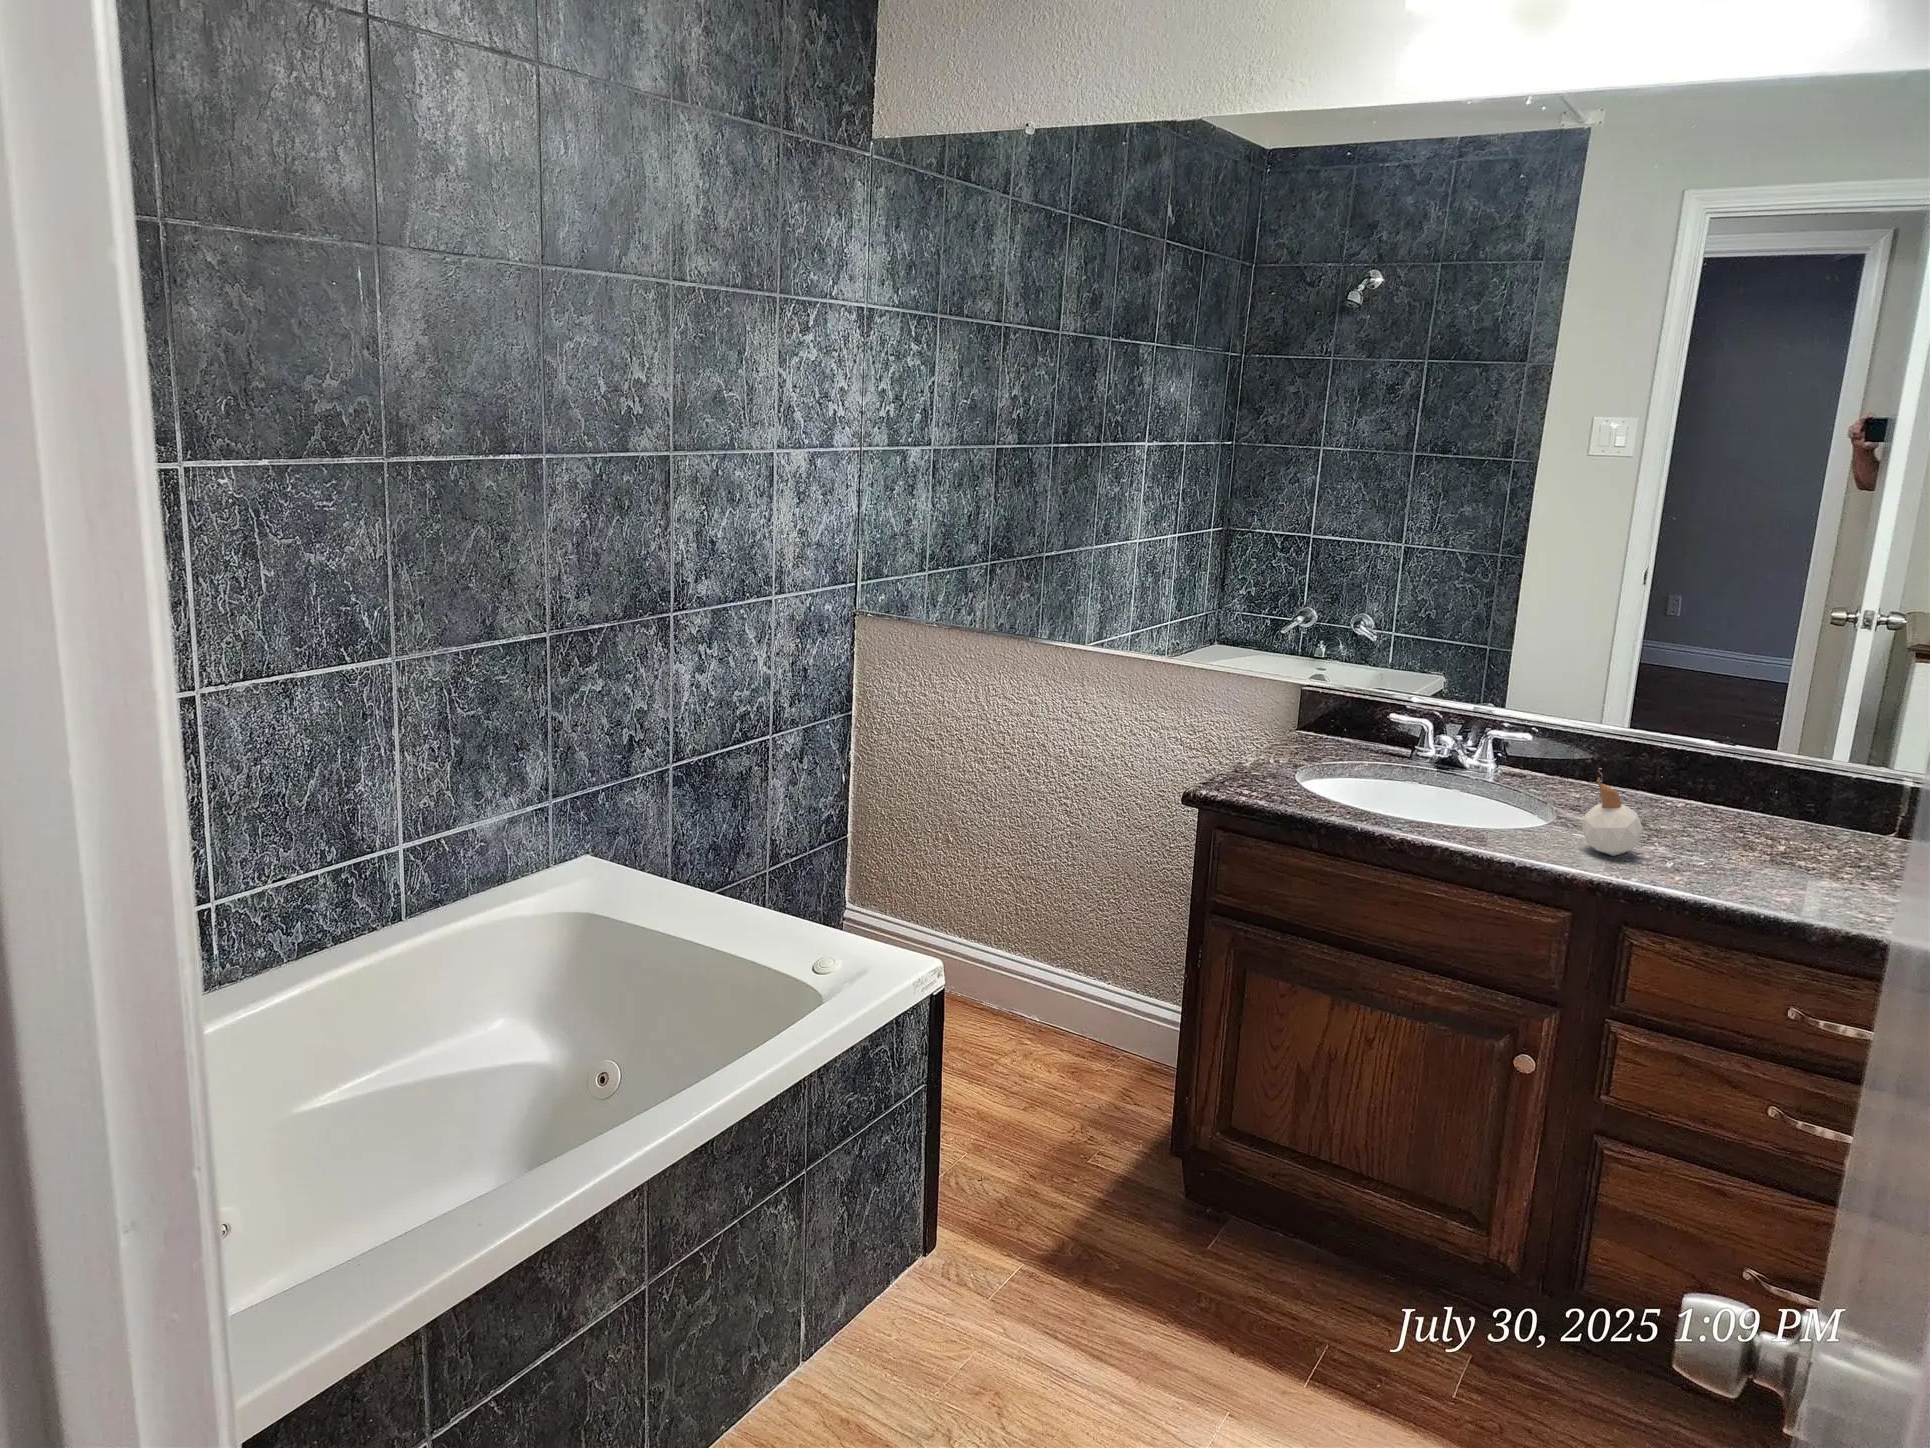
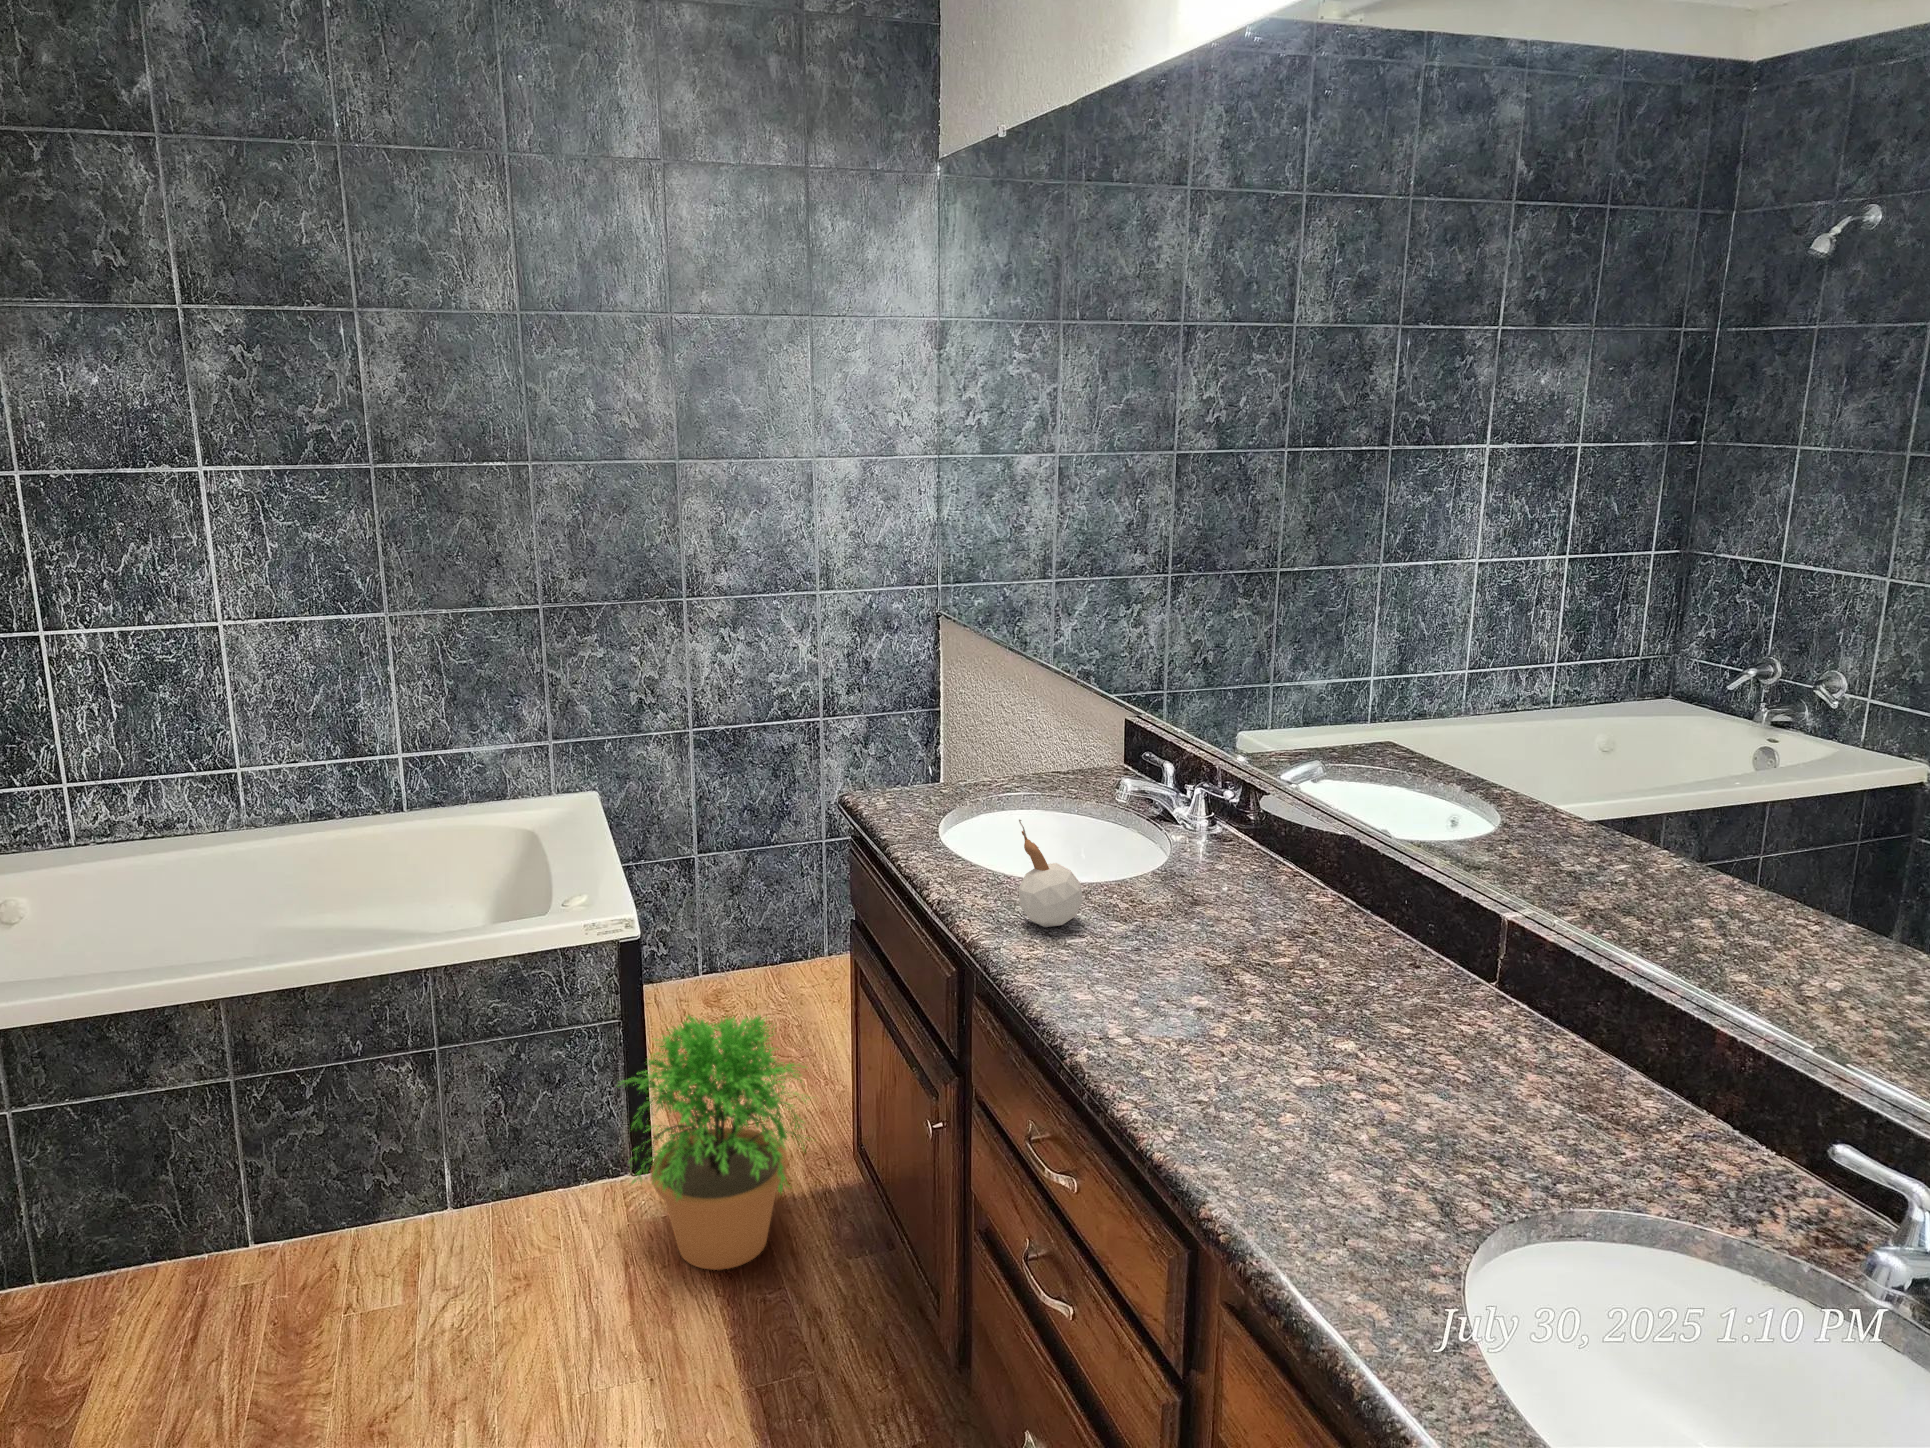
potted plant: none [989,1029,1191,1305] -> present [622,1015,809,1270]

